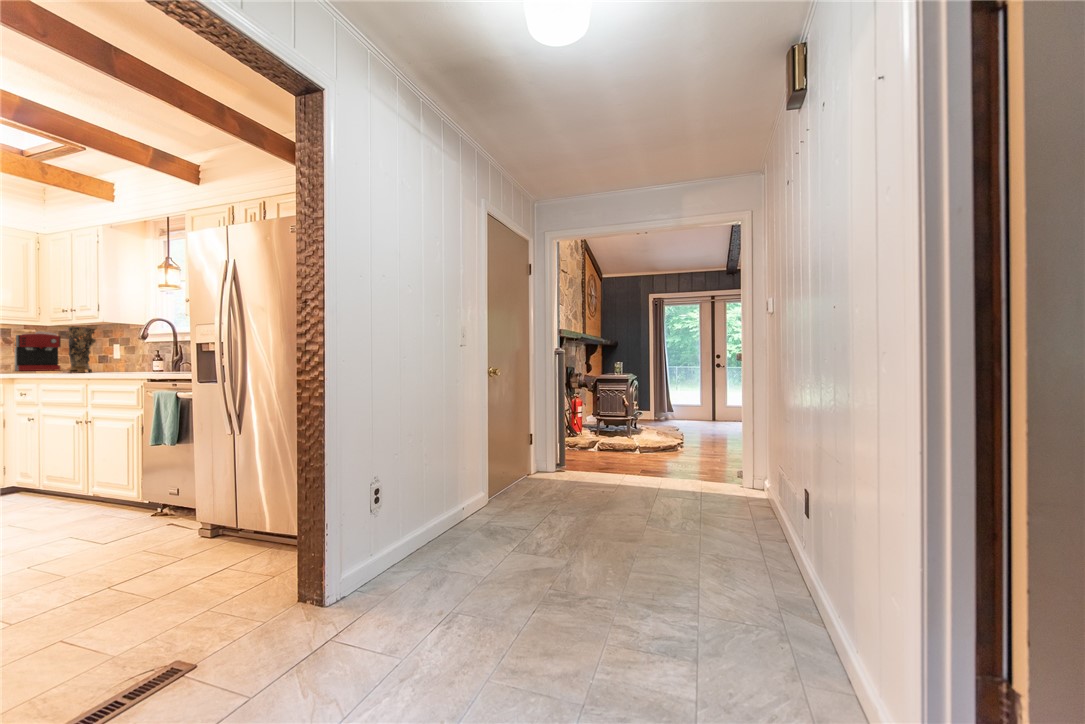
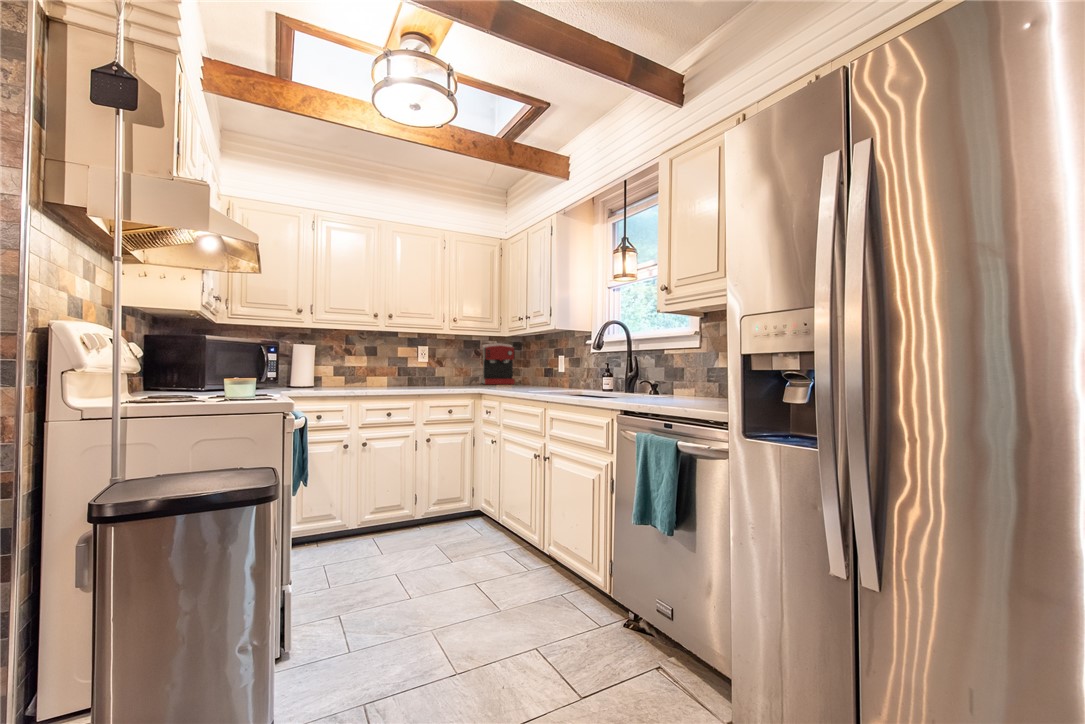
decorative vase: present [67,327,96,373] -> none [523,336,548,390]

